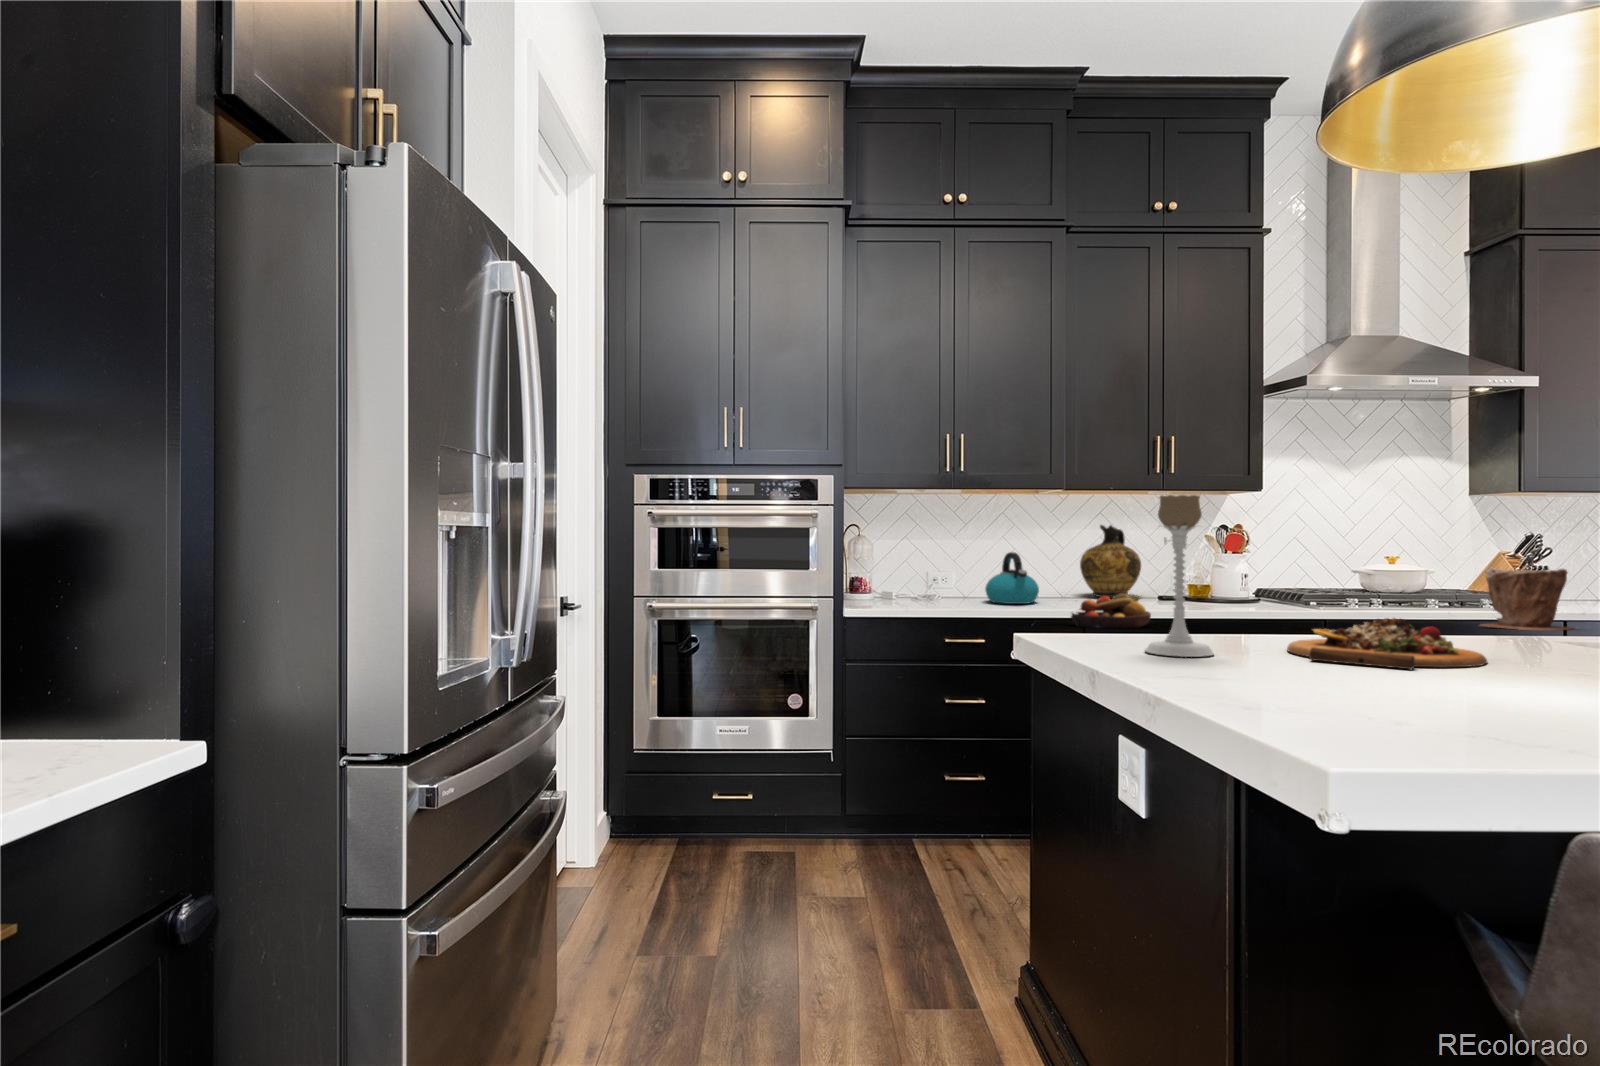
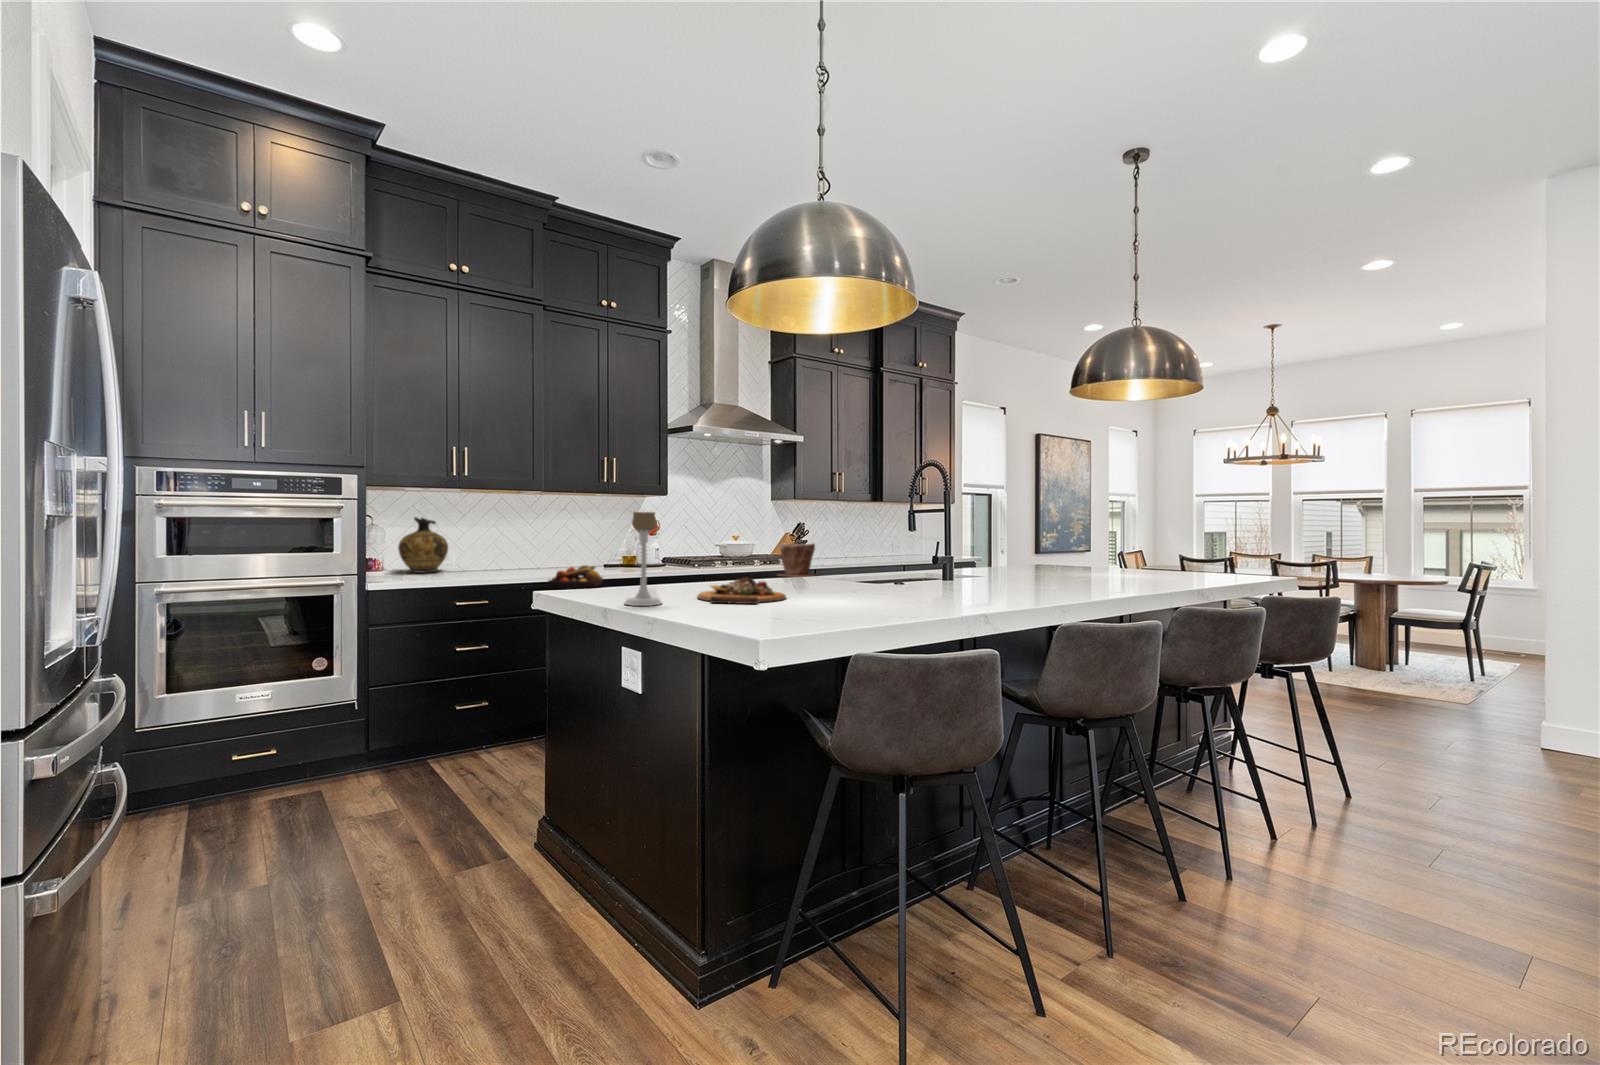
ceramic jug: present [1080,525,1141,597] -> present [398,517,448,573]
kettle: present [985,552,1039,604] -> none [483,537,524,575]

